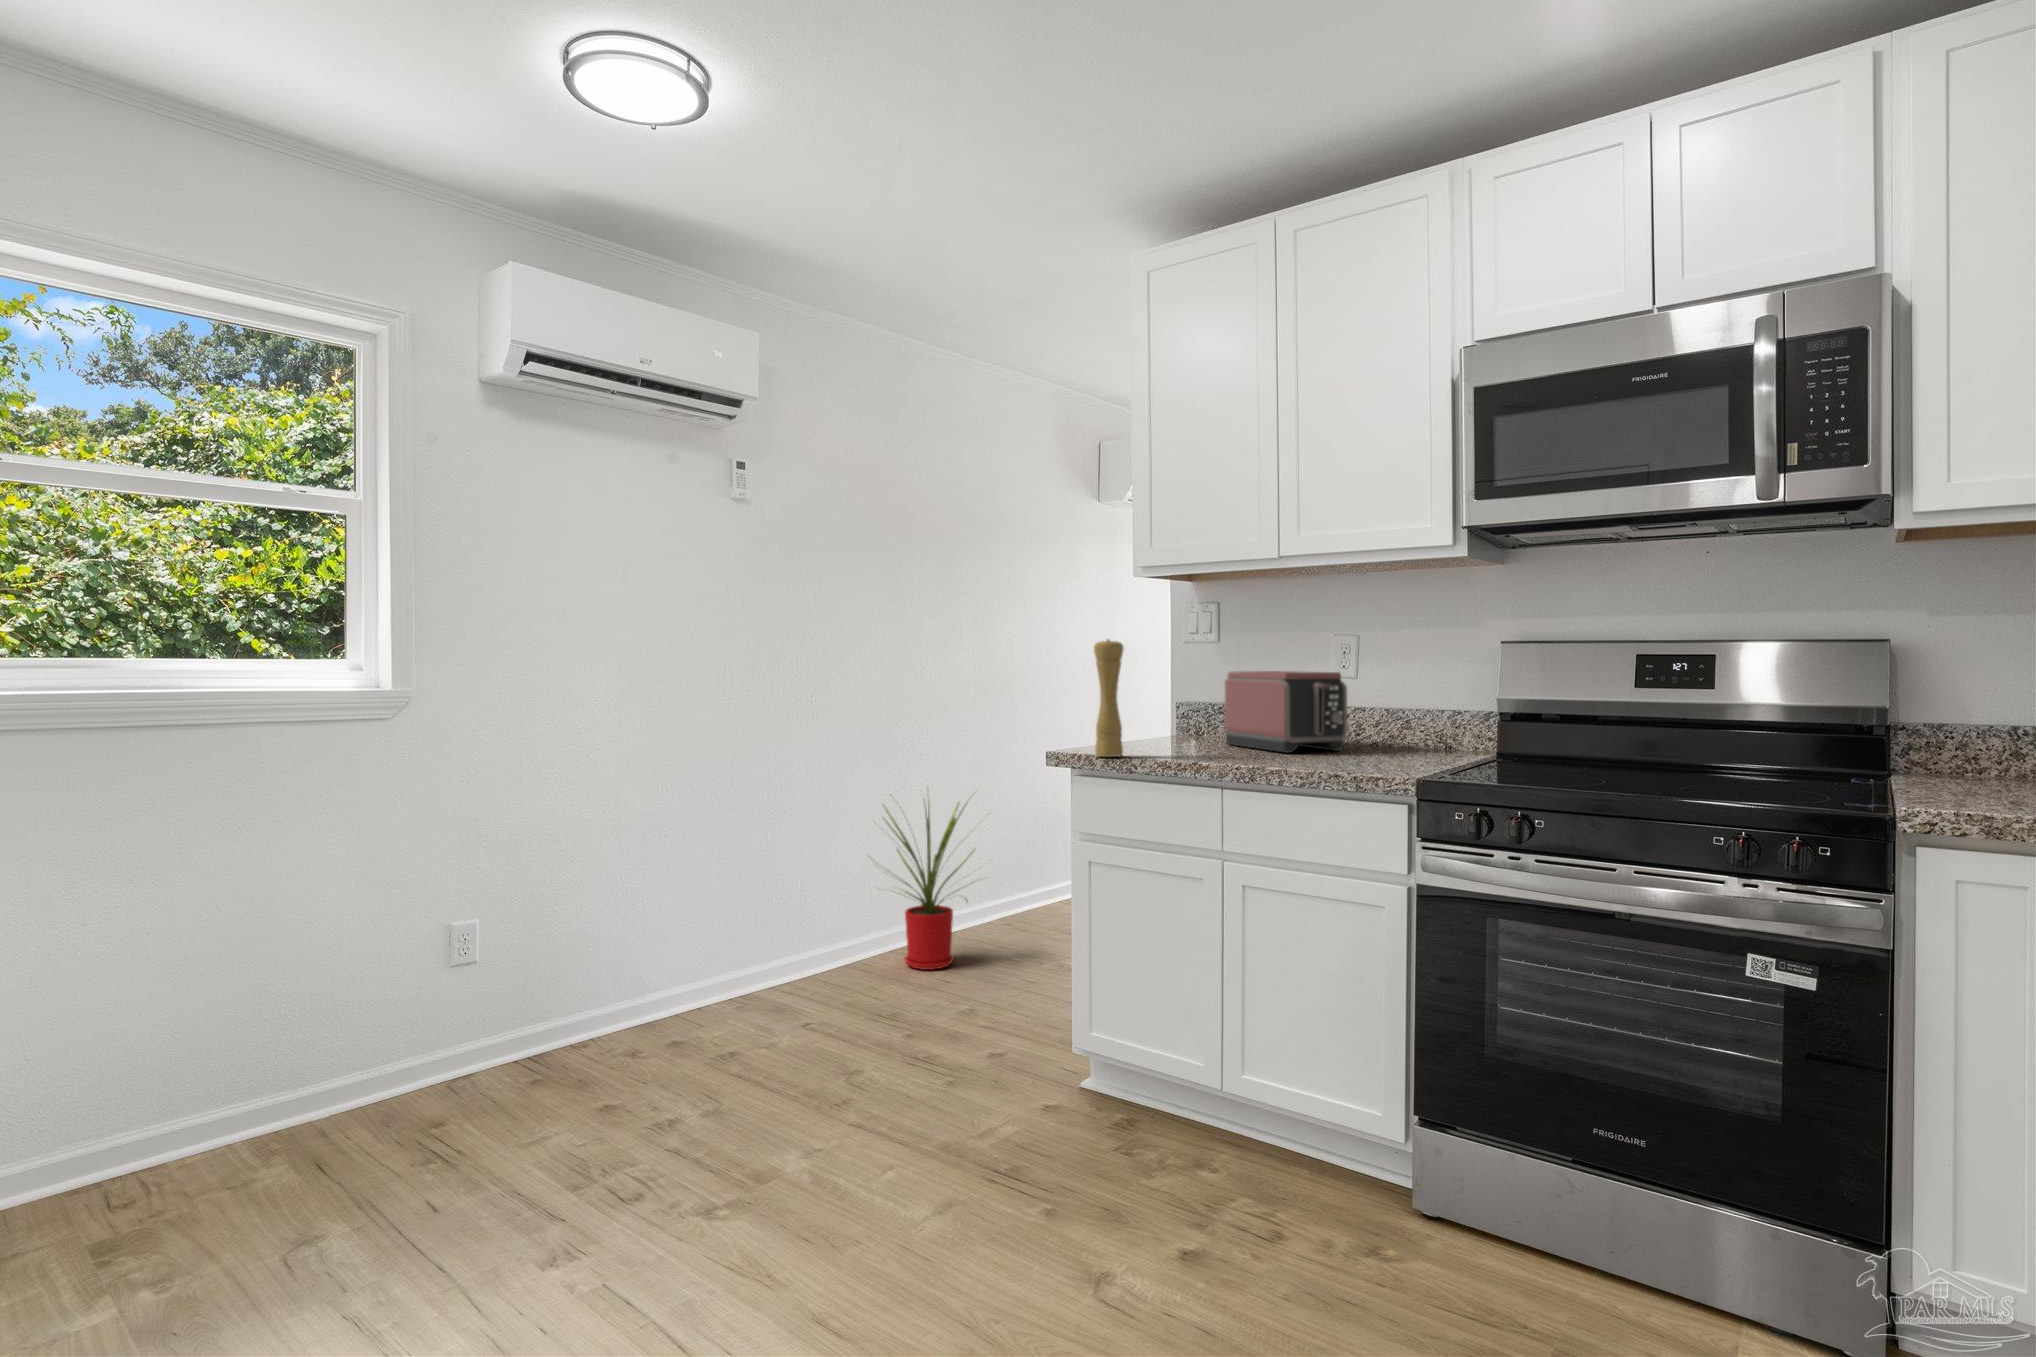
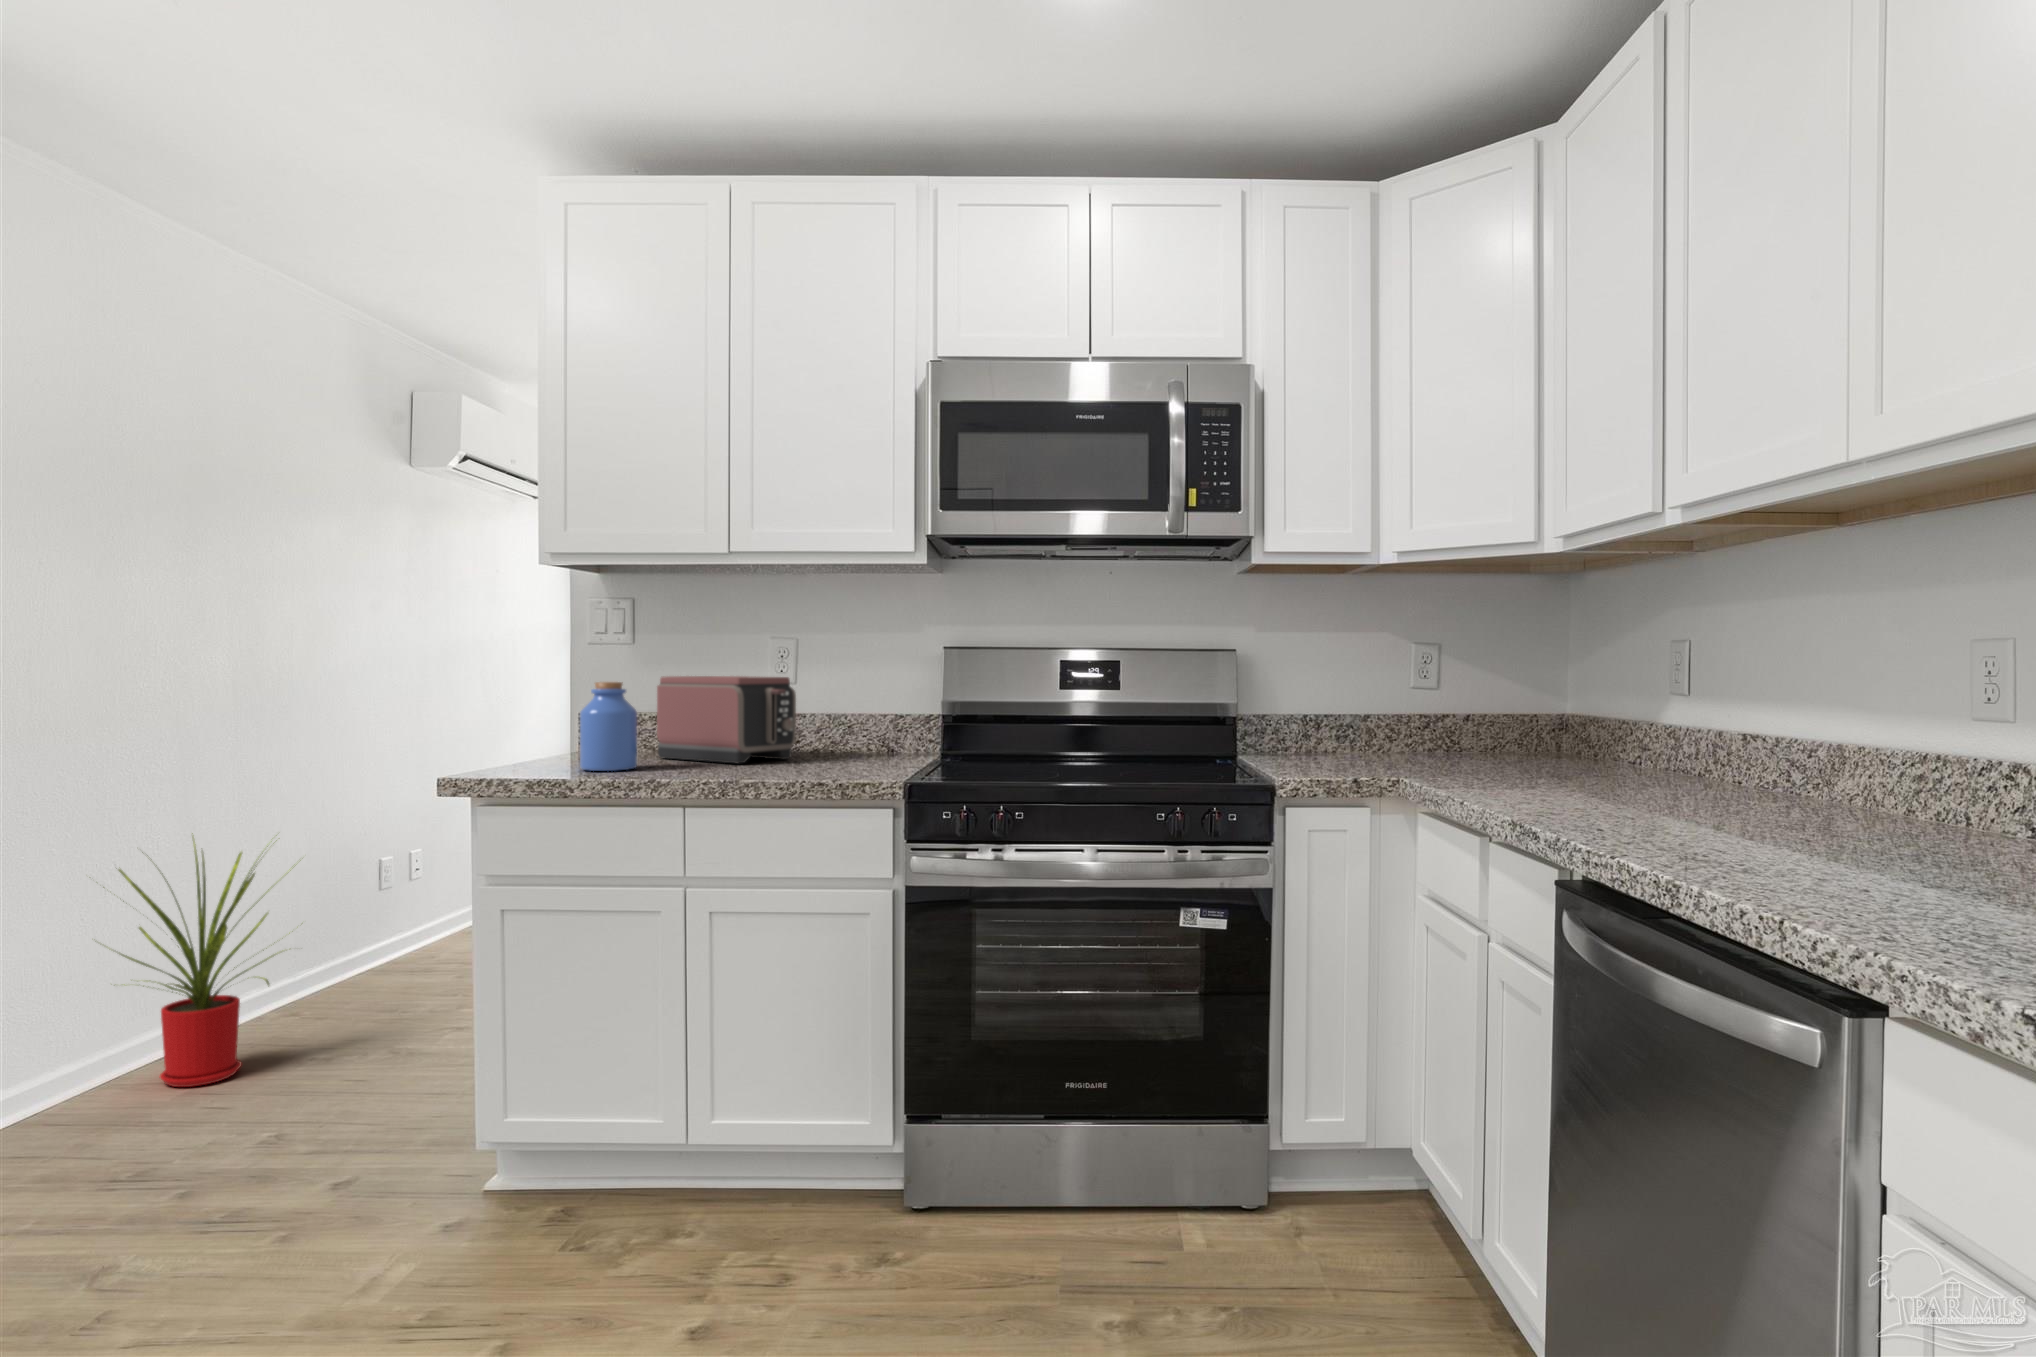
pepper mill: present [1094,639,1123,757] -> none [521,637,560,778]
jar: none [1147,676,1195,754] -> present [580,682,637,771]

